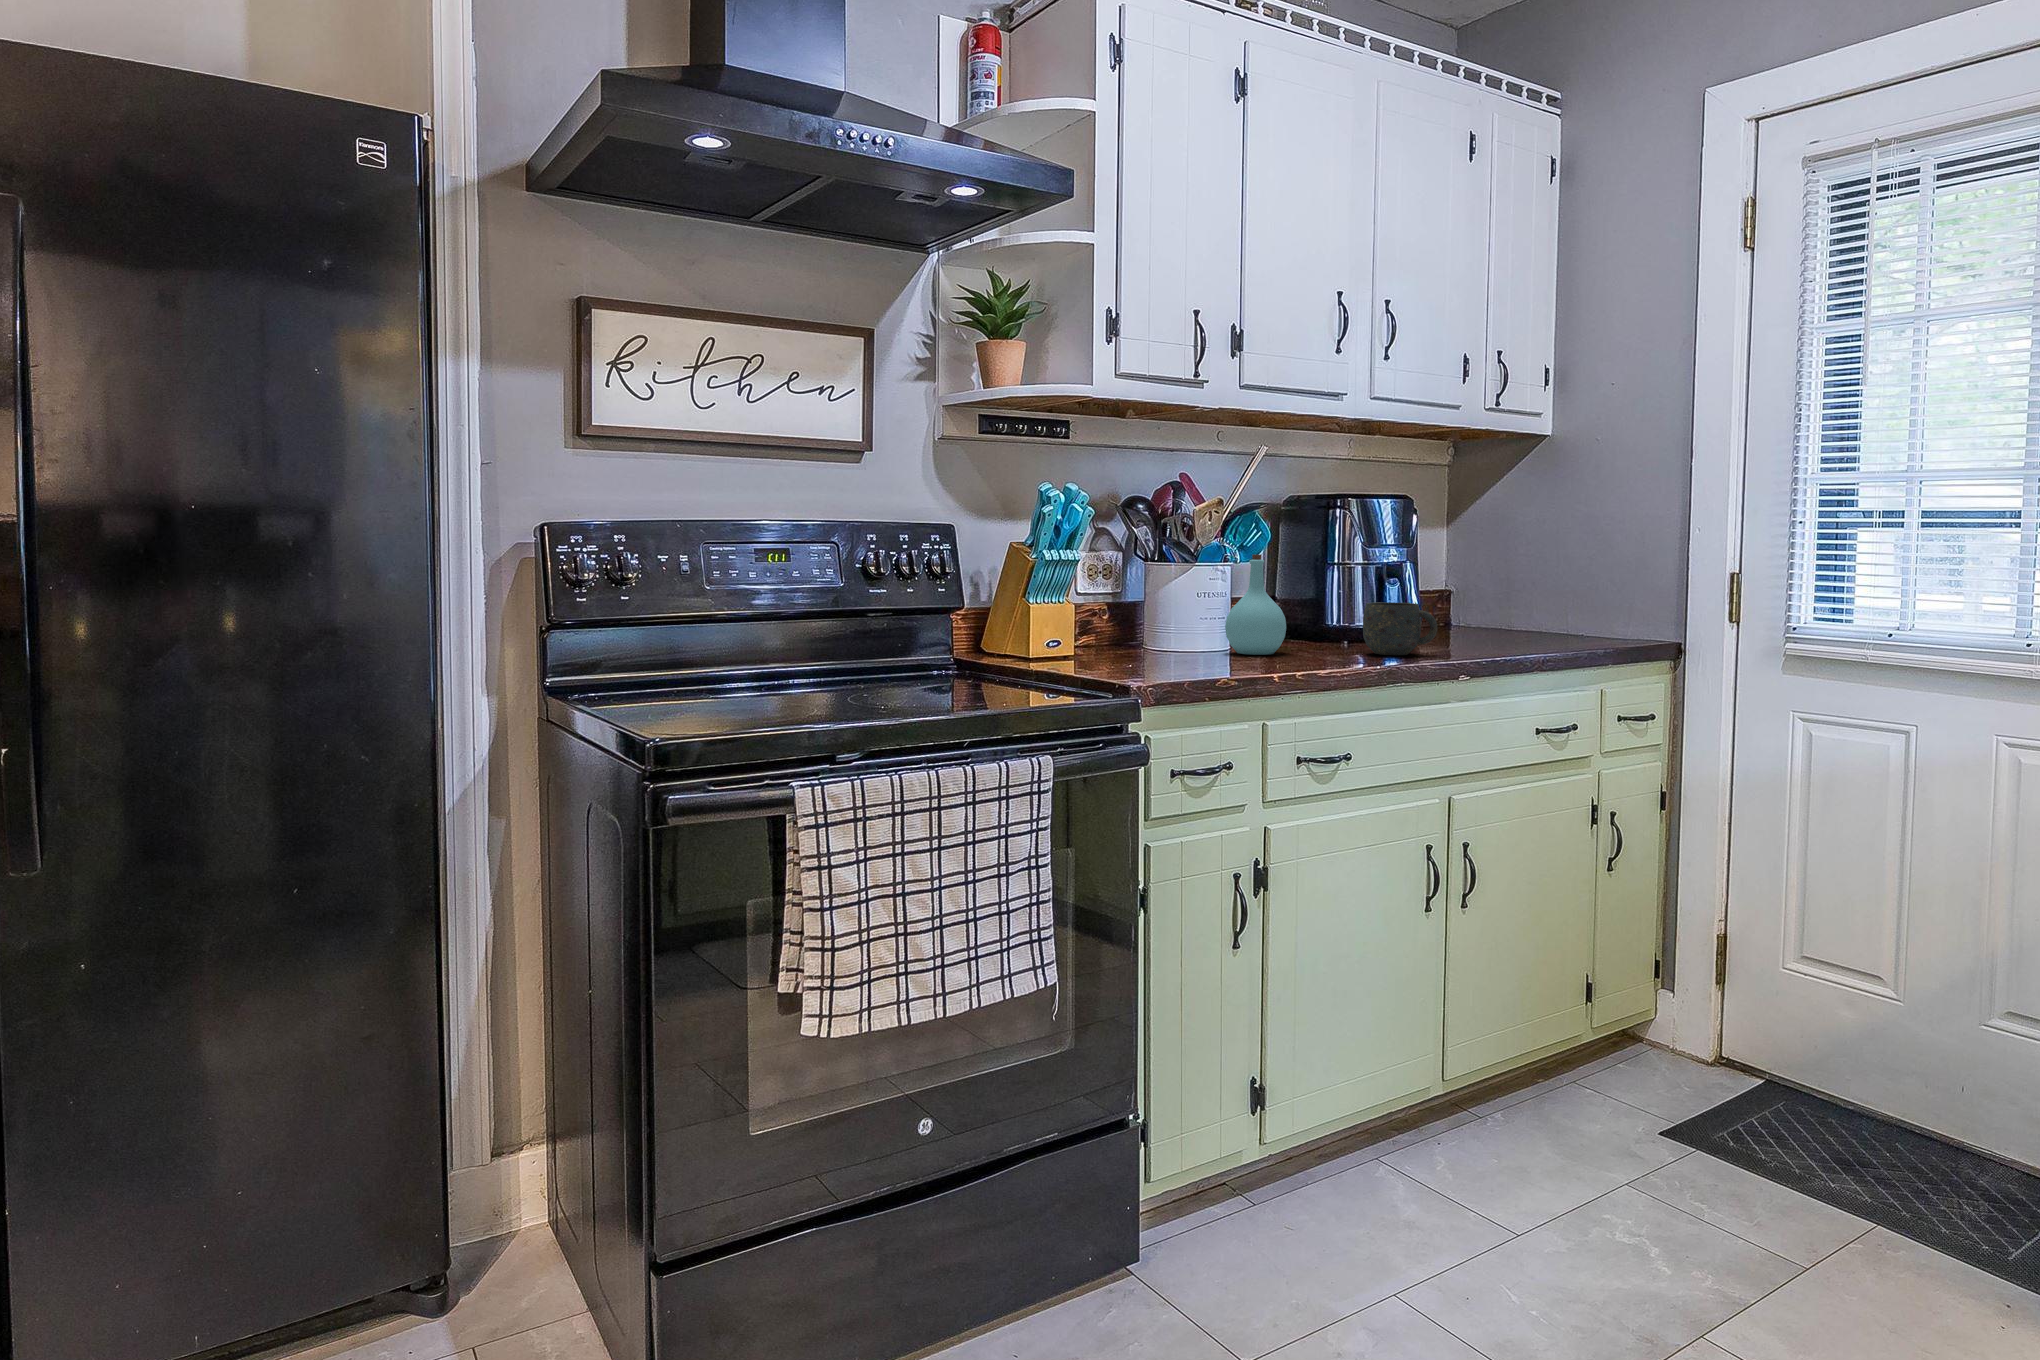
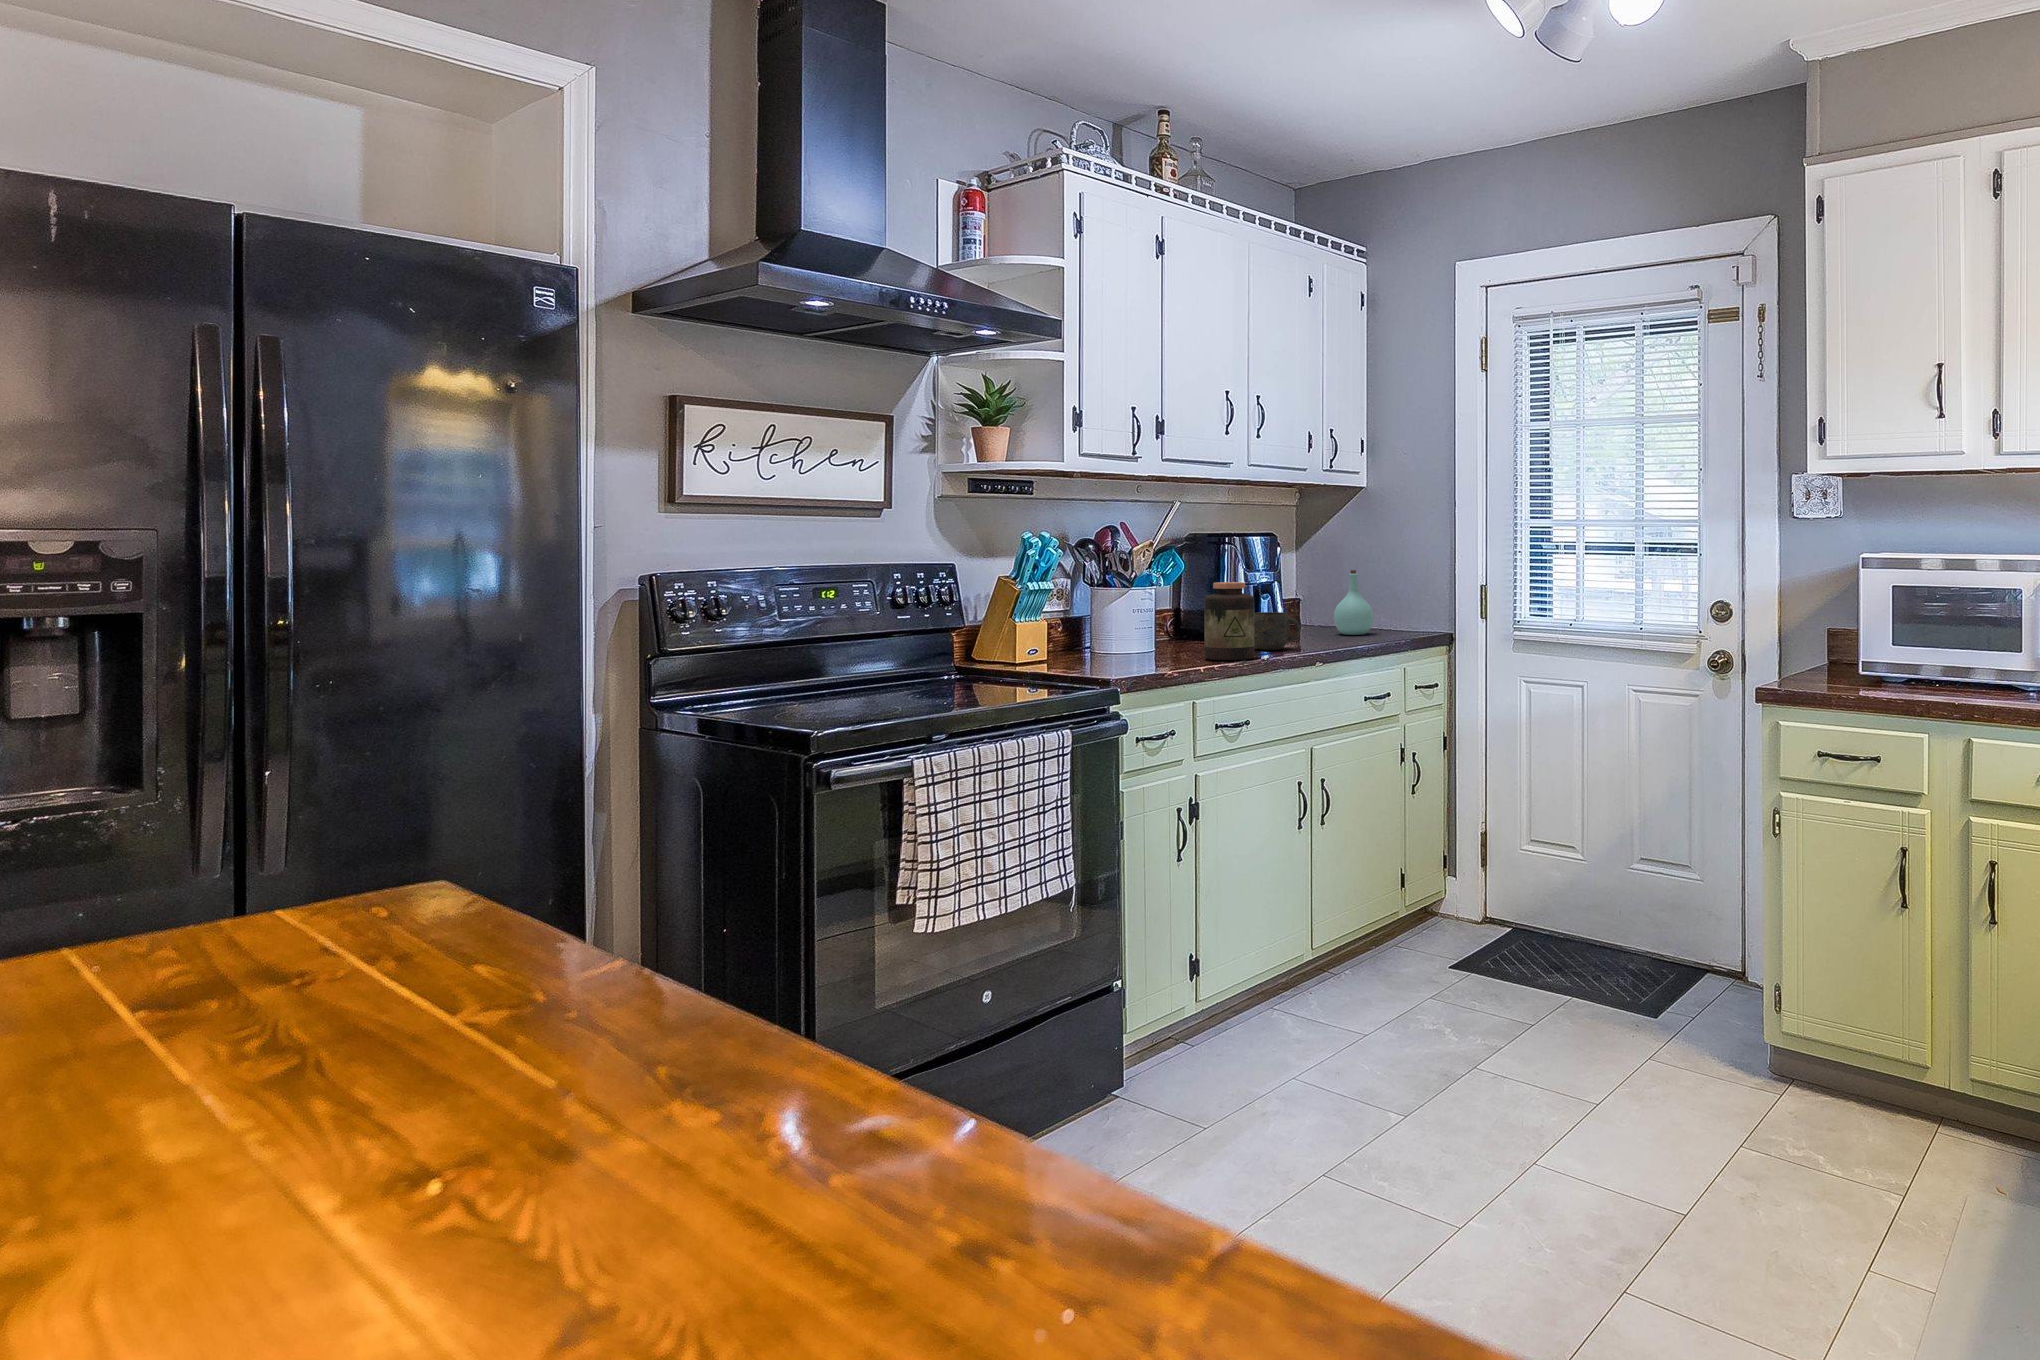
bottle: present [1225,555,1286,655] -> present [1334,570,1374,635]
jar: none [1289,557,1363,667] -> present [1204,582,1254,660]

